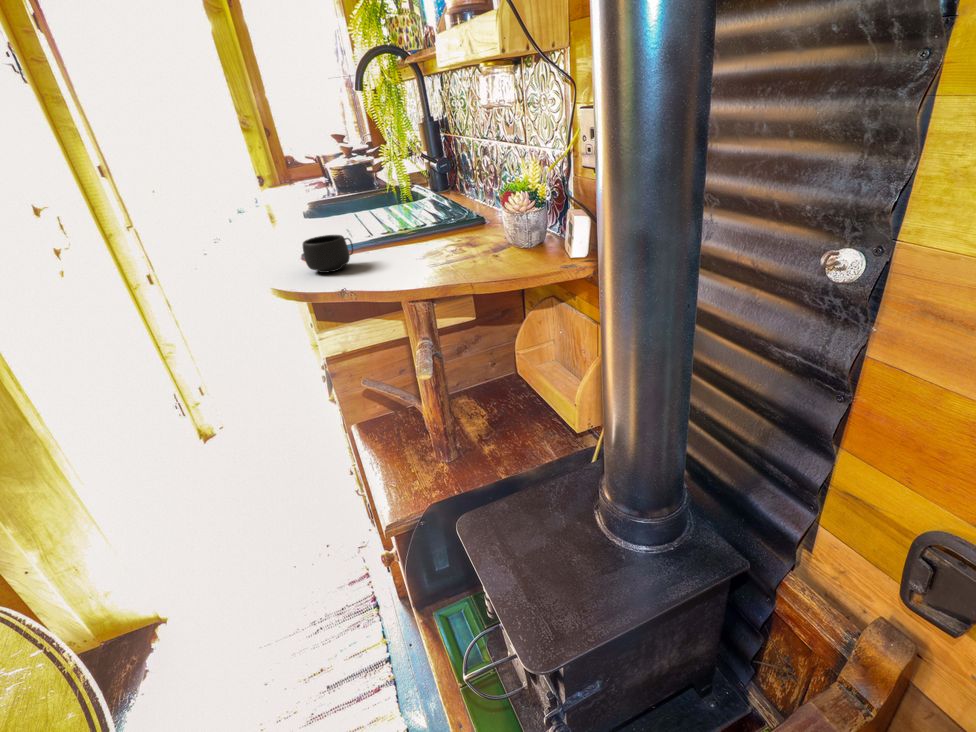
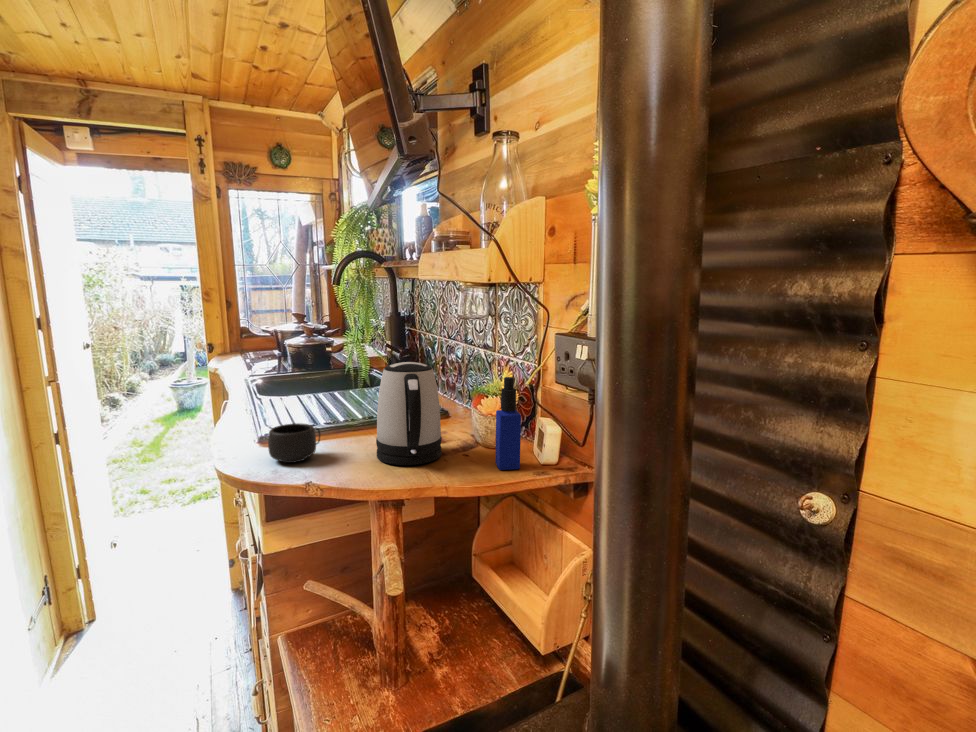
kettle: none [400,159,471,268] -> present [376,362,442,465]
bottle: none [521,164,548,266] -> present [495,377,521,470]

